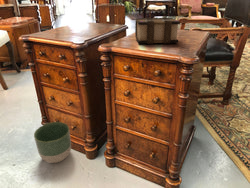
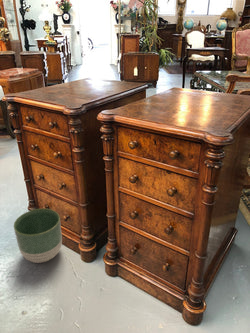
book: present [135,17,180,44] -> none [152,75,213,112]

